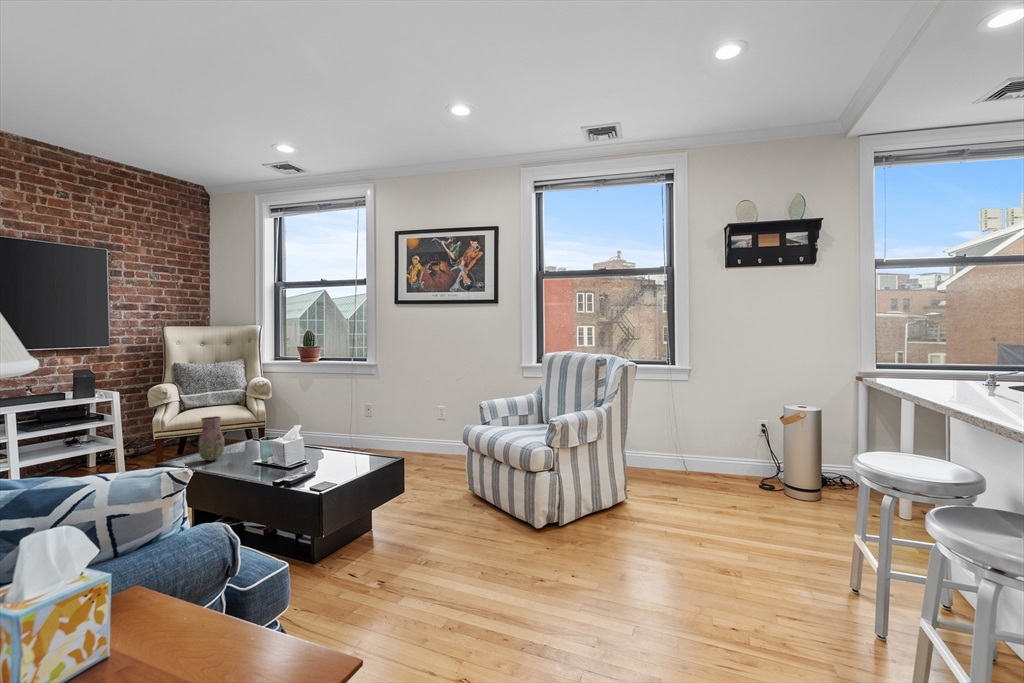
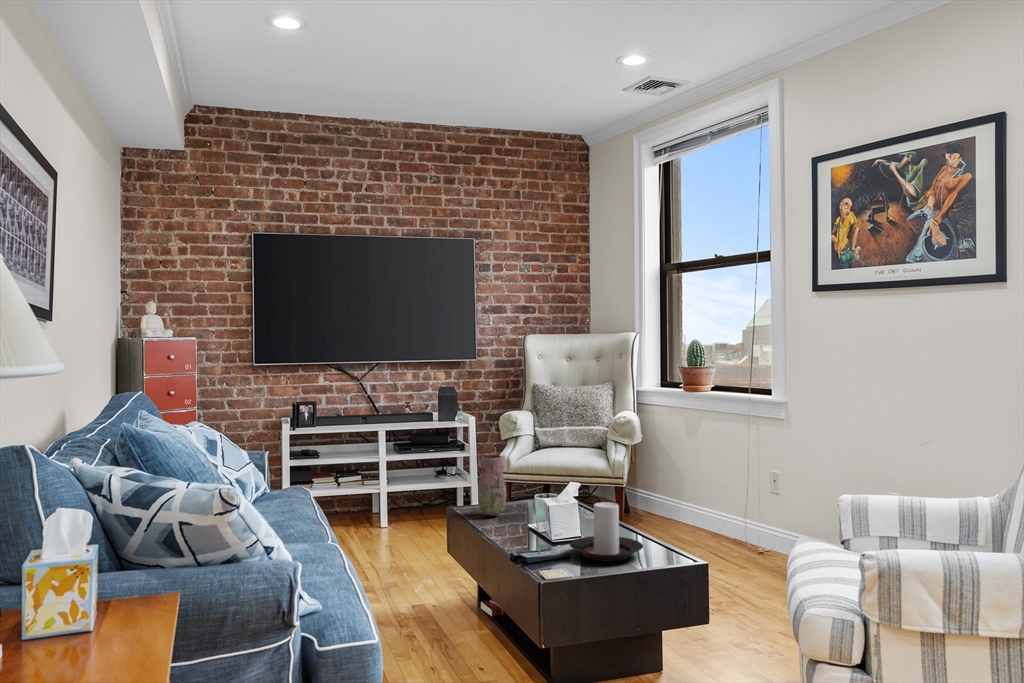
candle holder: none [309,433,357,470] -> present [570,502,643,562]

